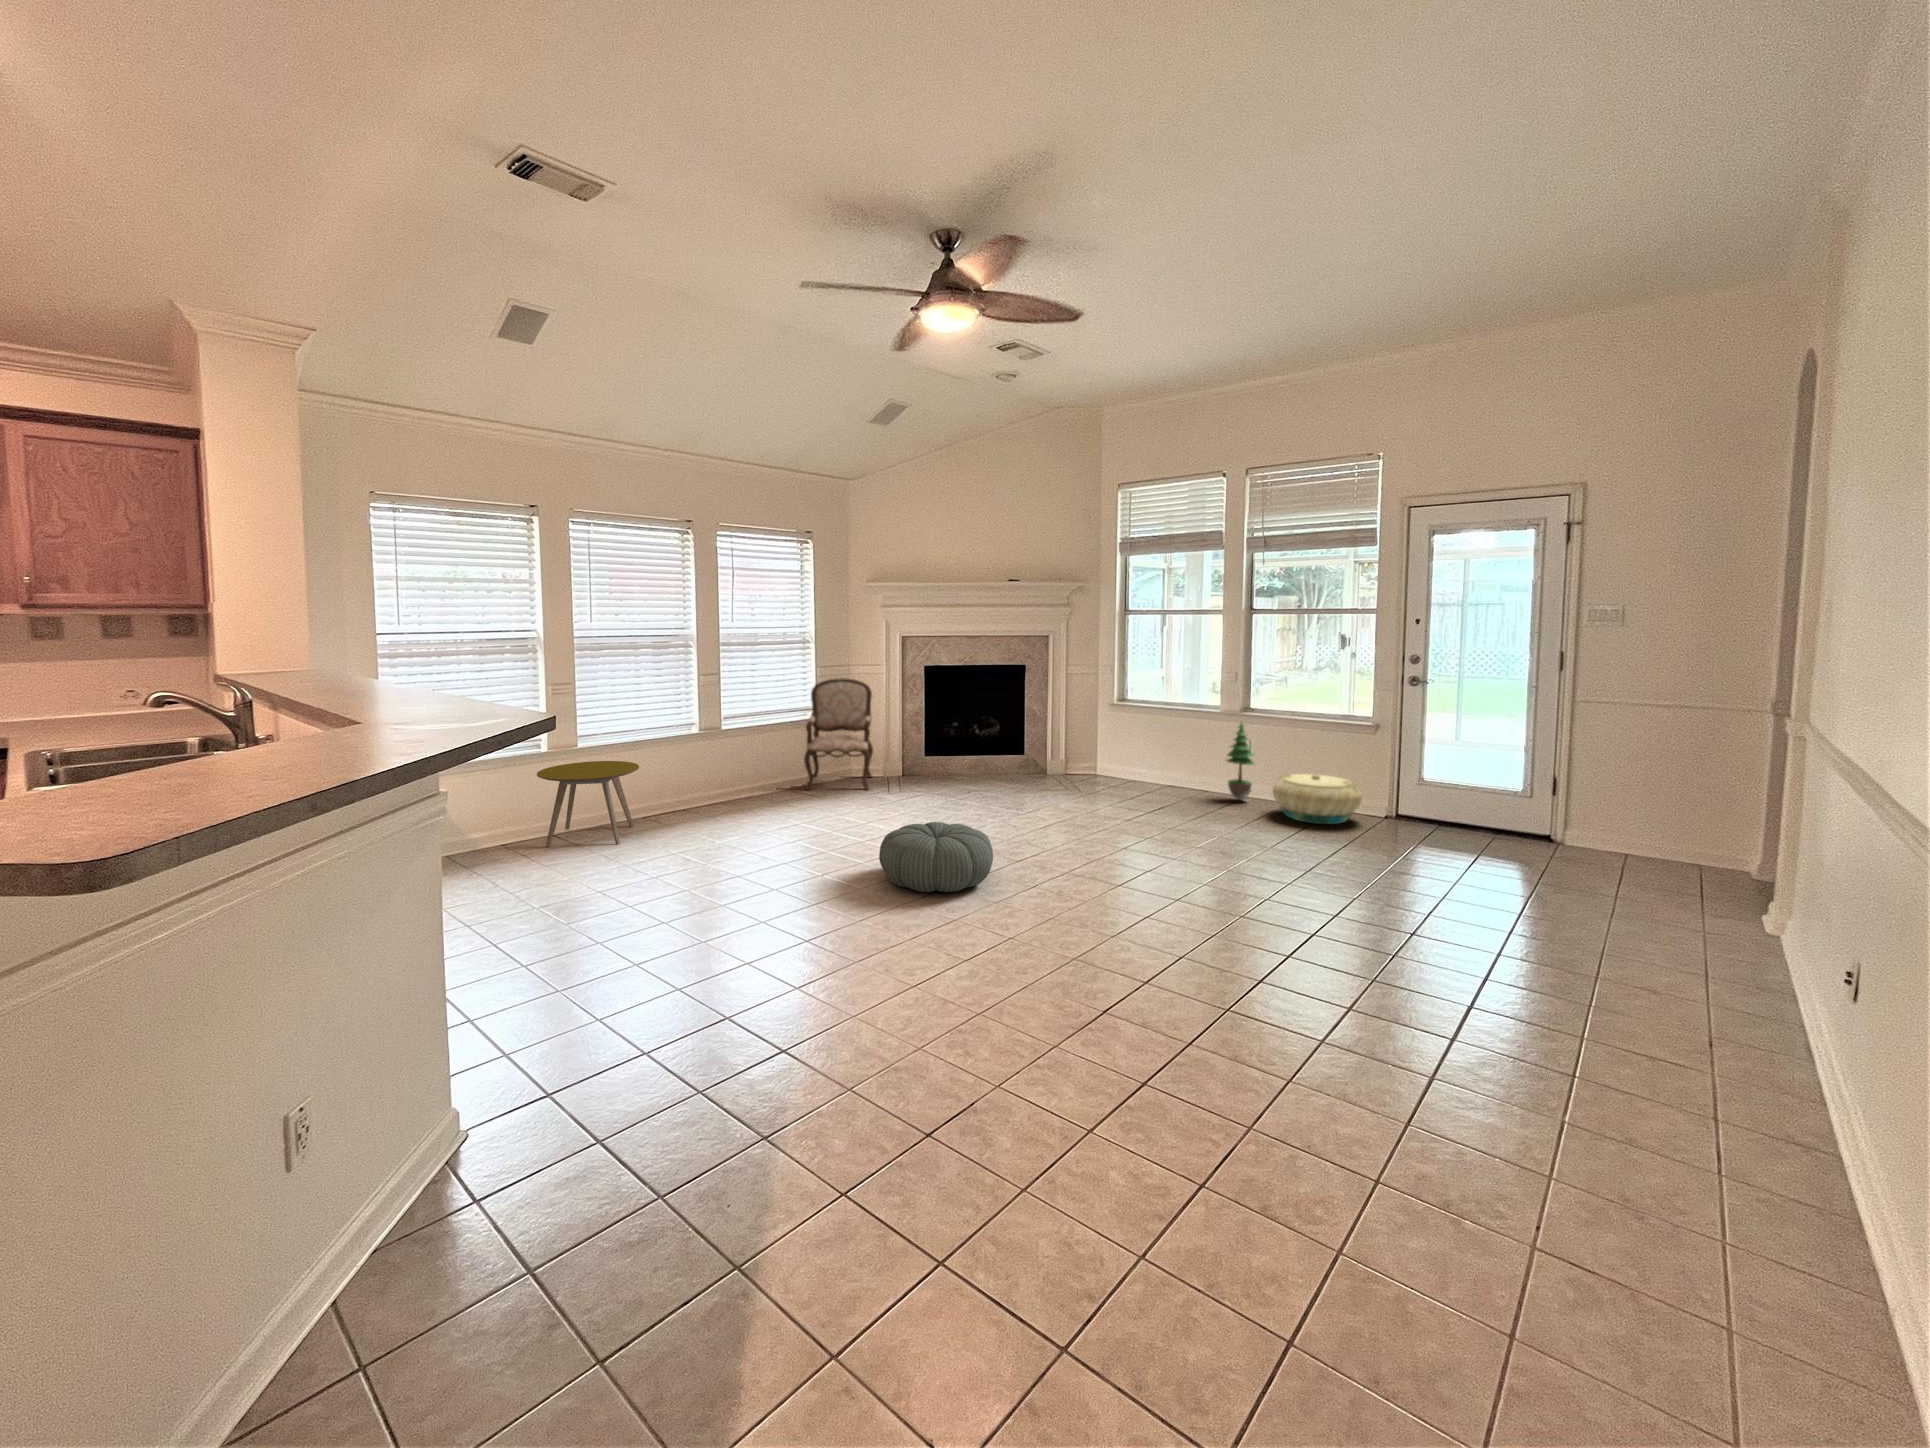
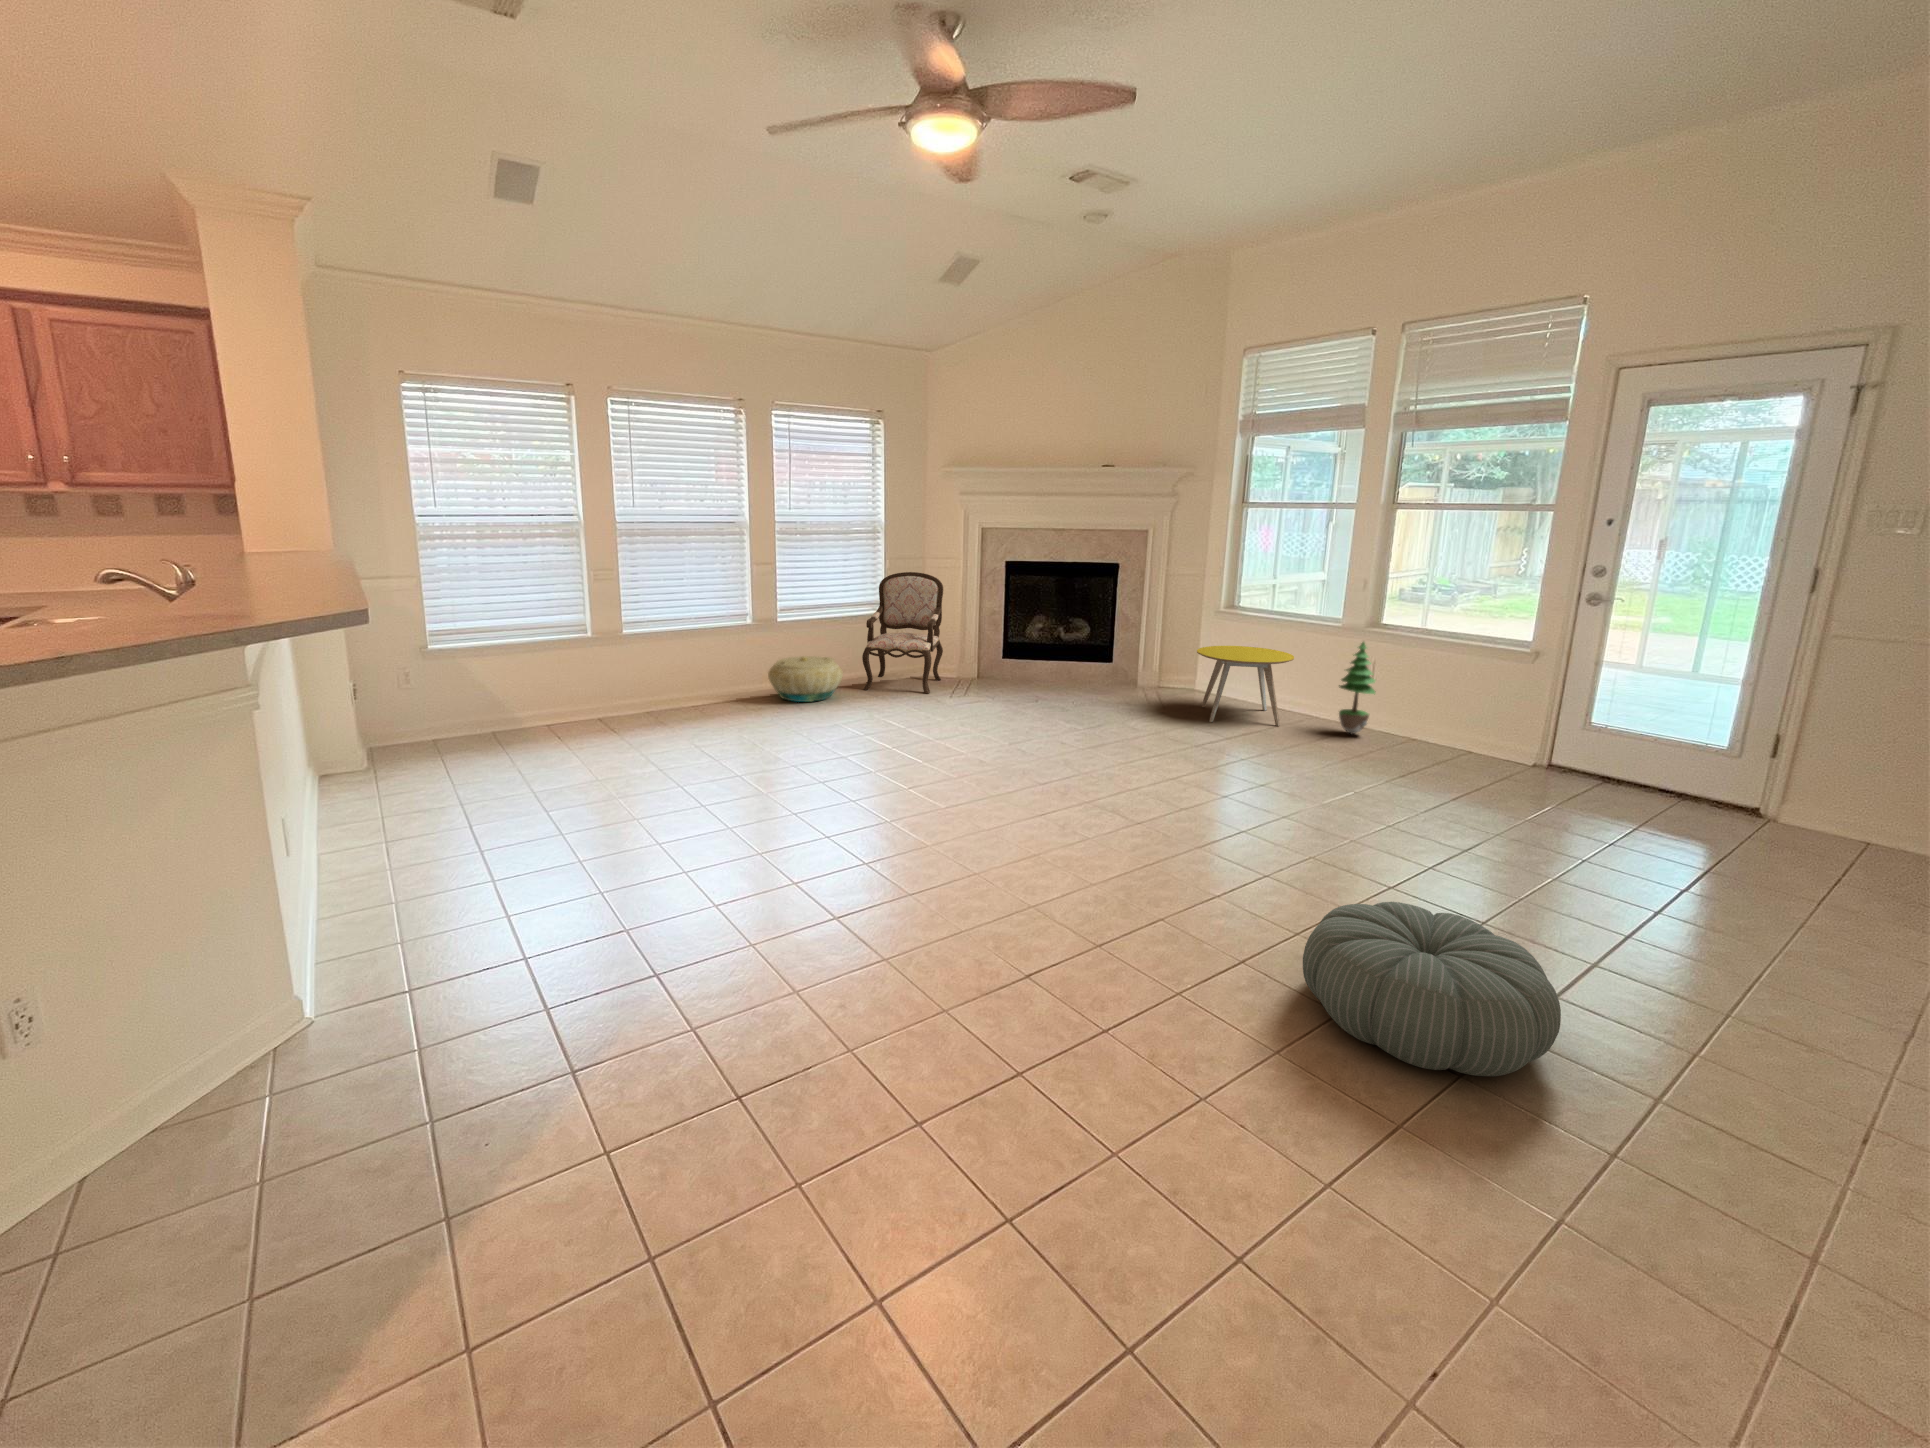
side table: present [537,761,639,847] -> present [1197,646,1294,726]
basket: present [1273,774,1362,824] -> present [768,656,843,702]
pouf: present [879,822,993,892] -> present [1303,902,1561,1076]

